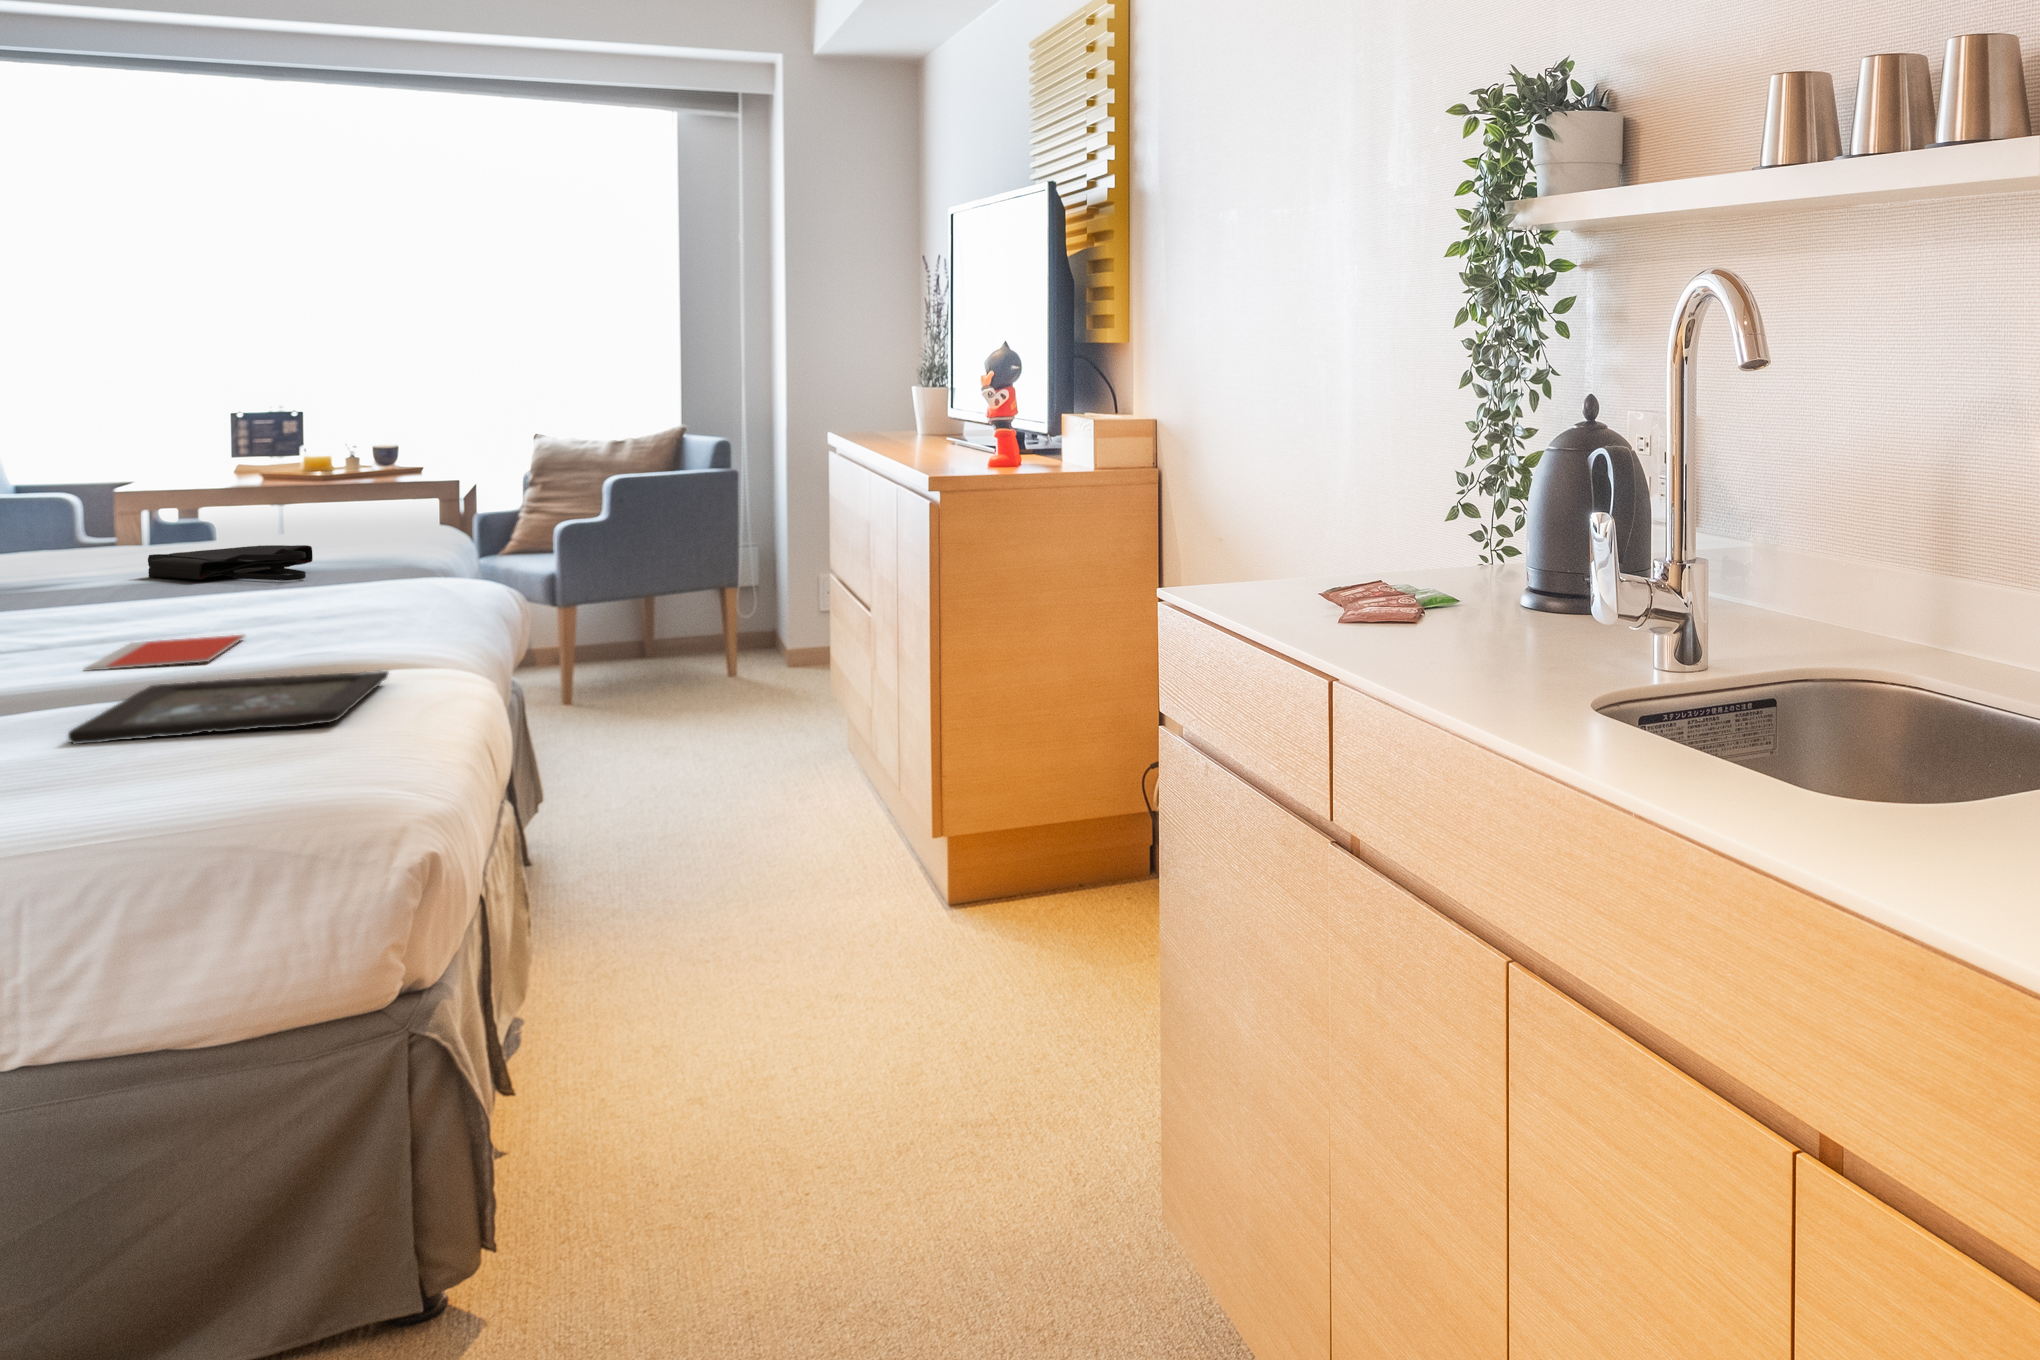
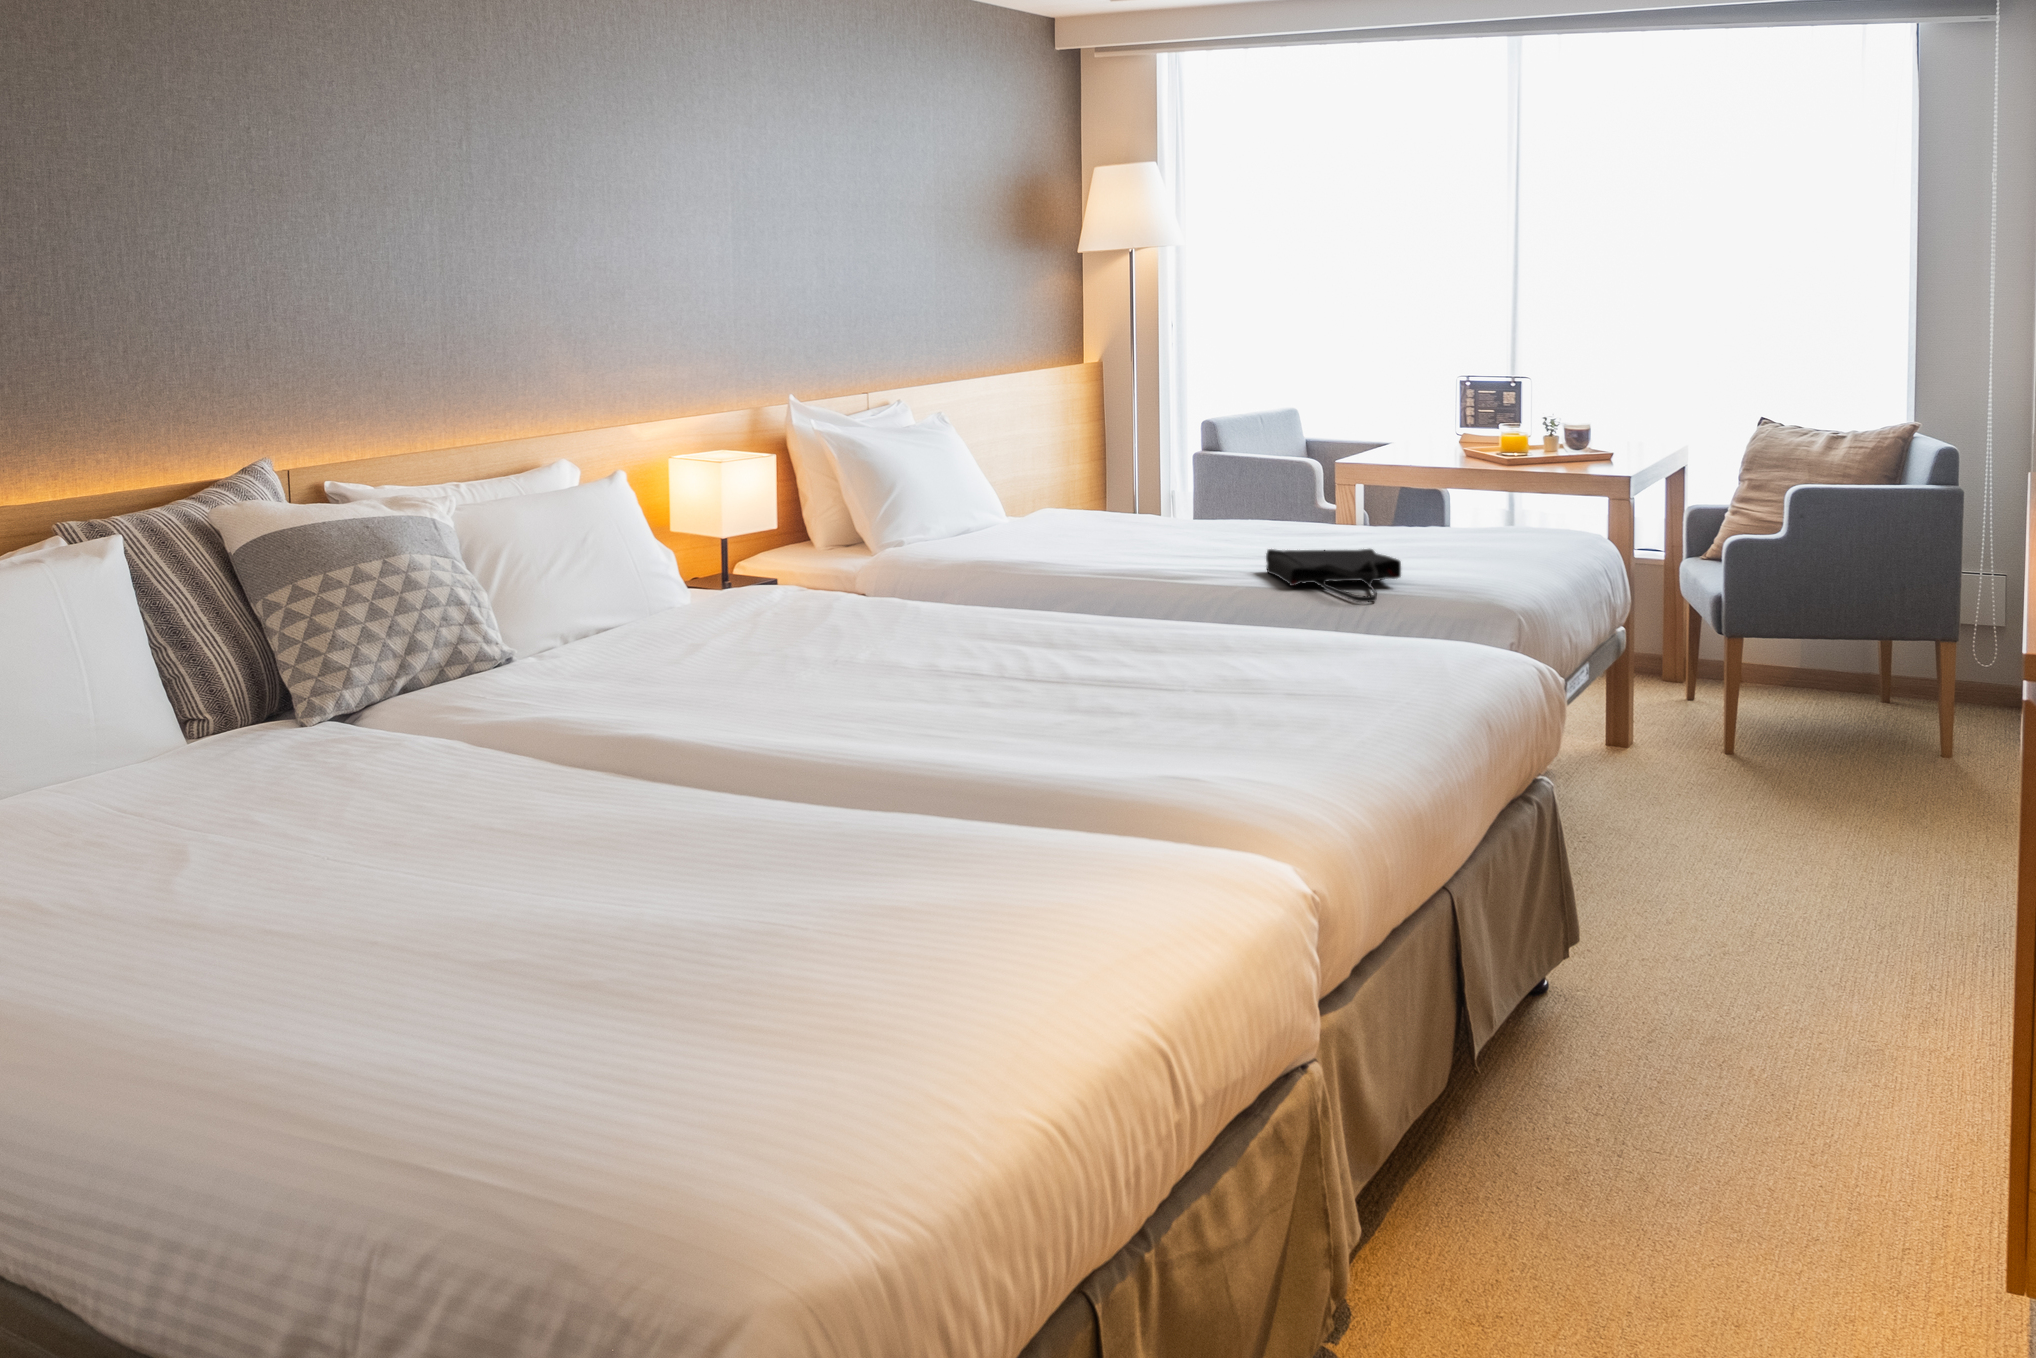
notebook: present [85,635,244,671] -> none [1010,685,1194,742]
tray: present [68,671,388,744] -> none [797,784,1187,930]

